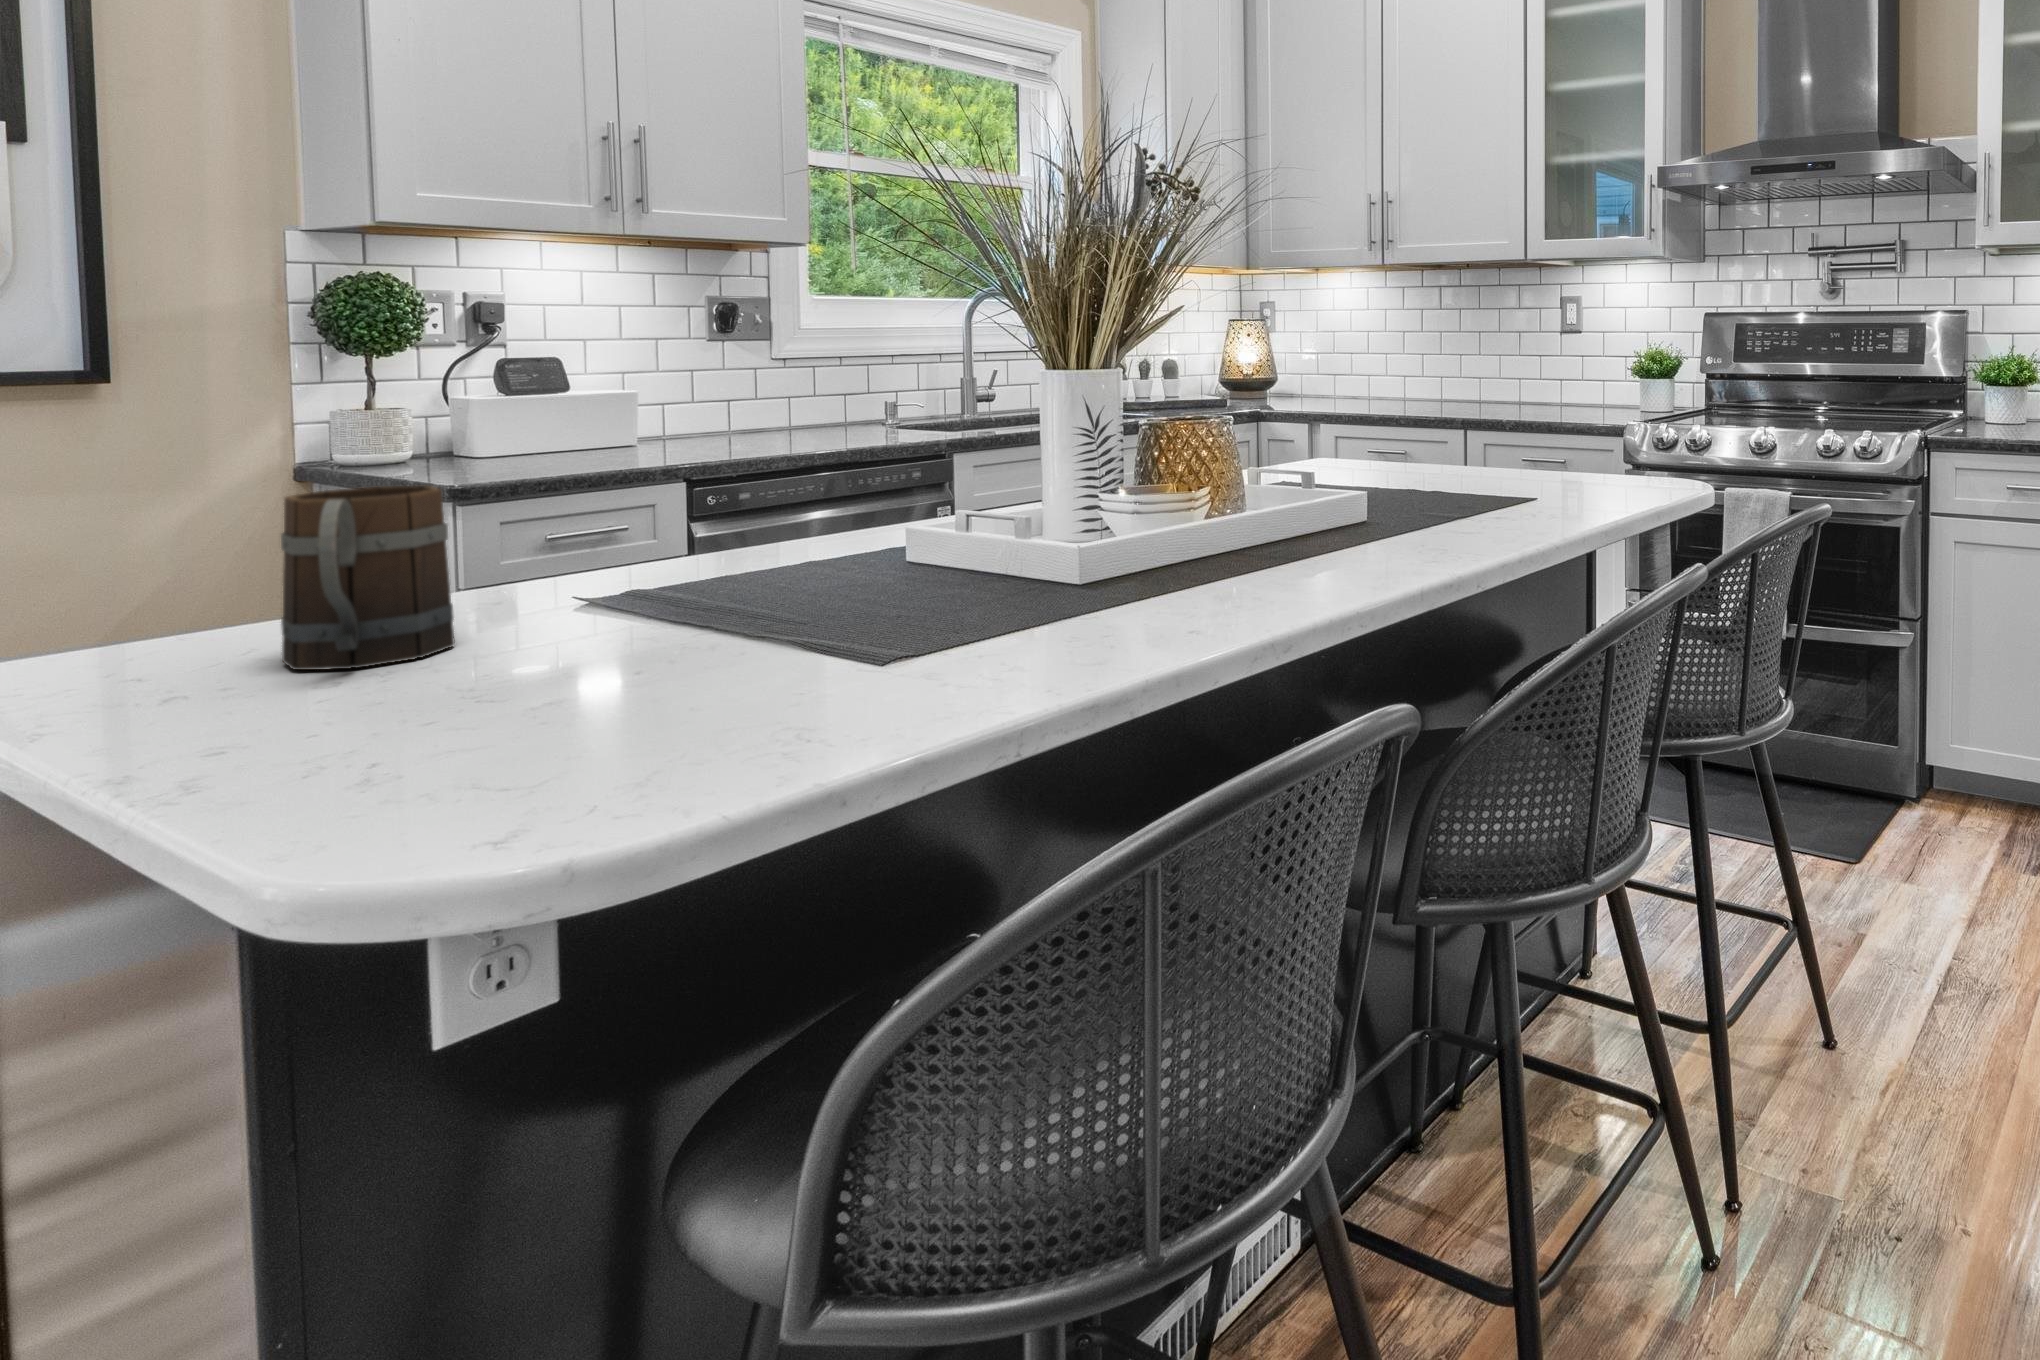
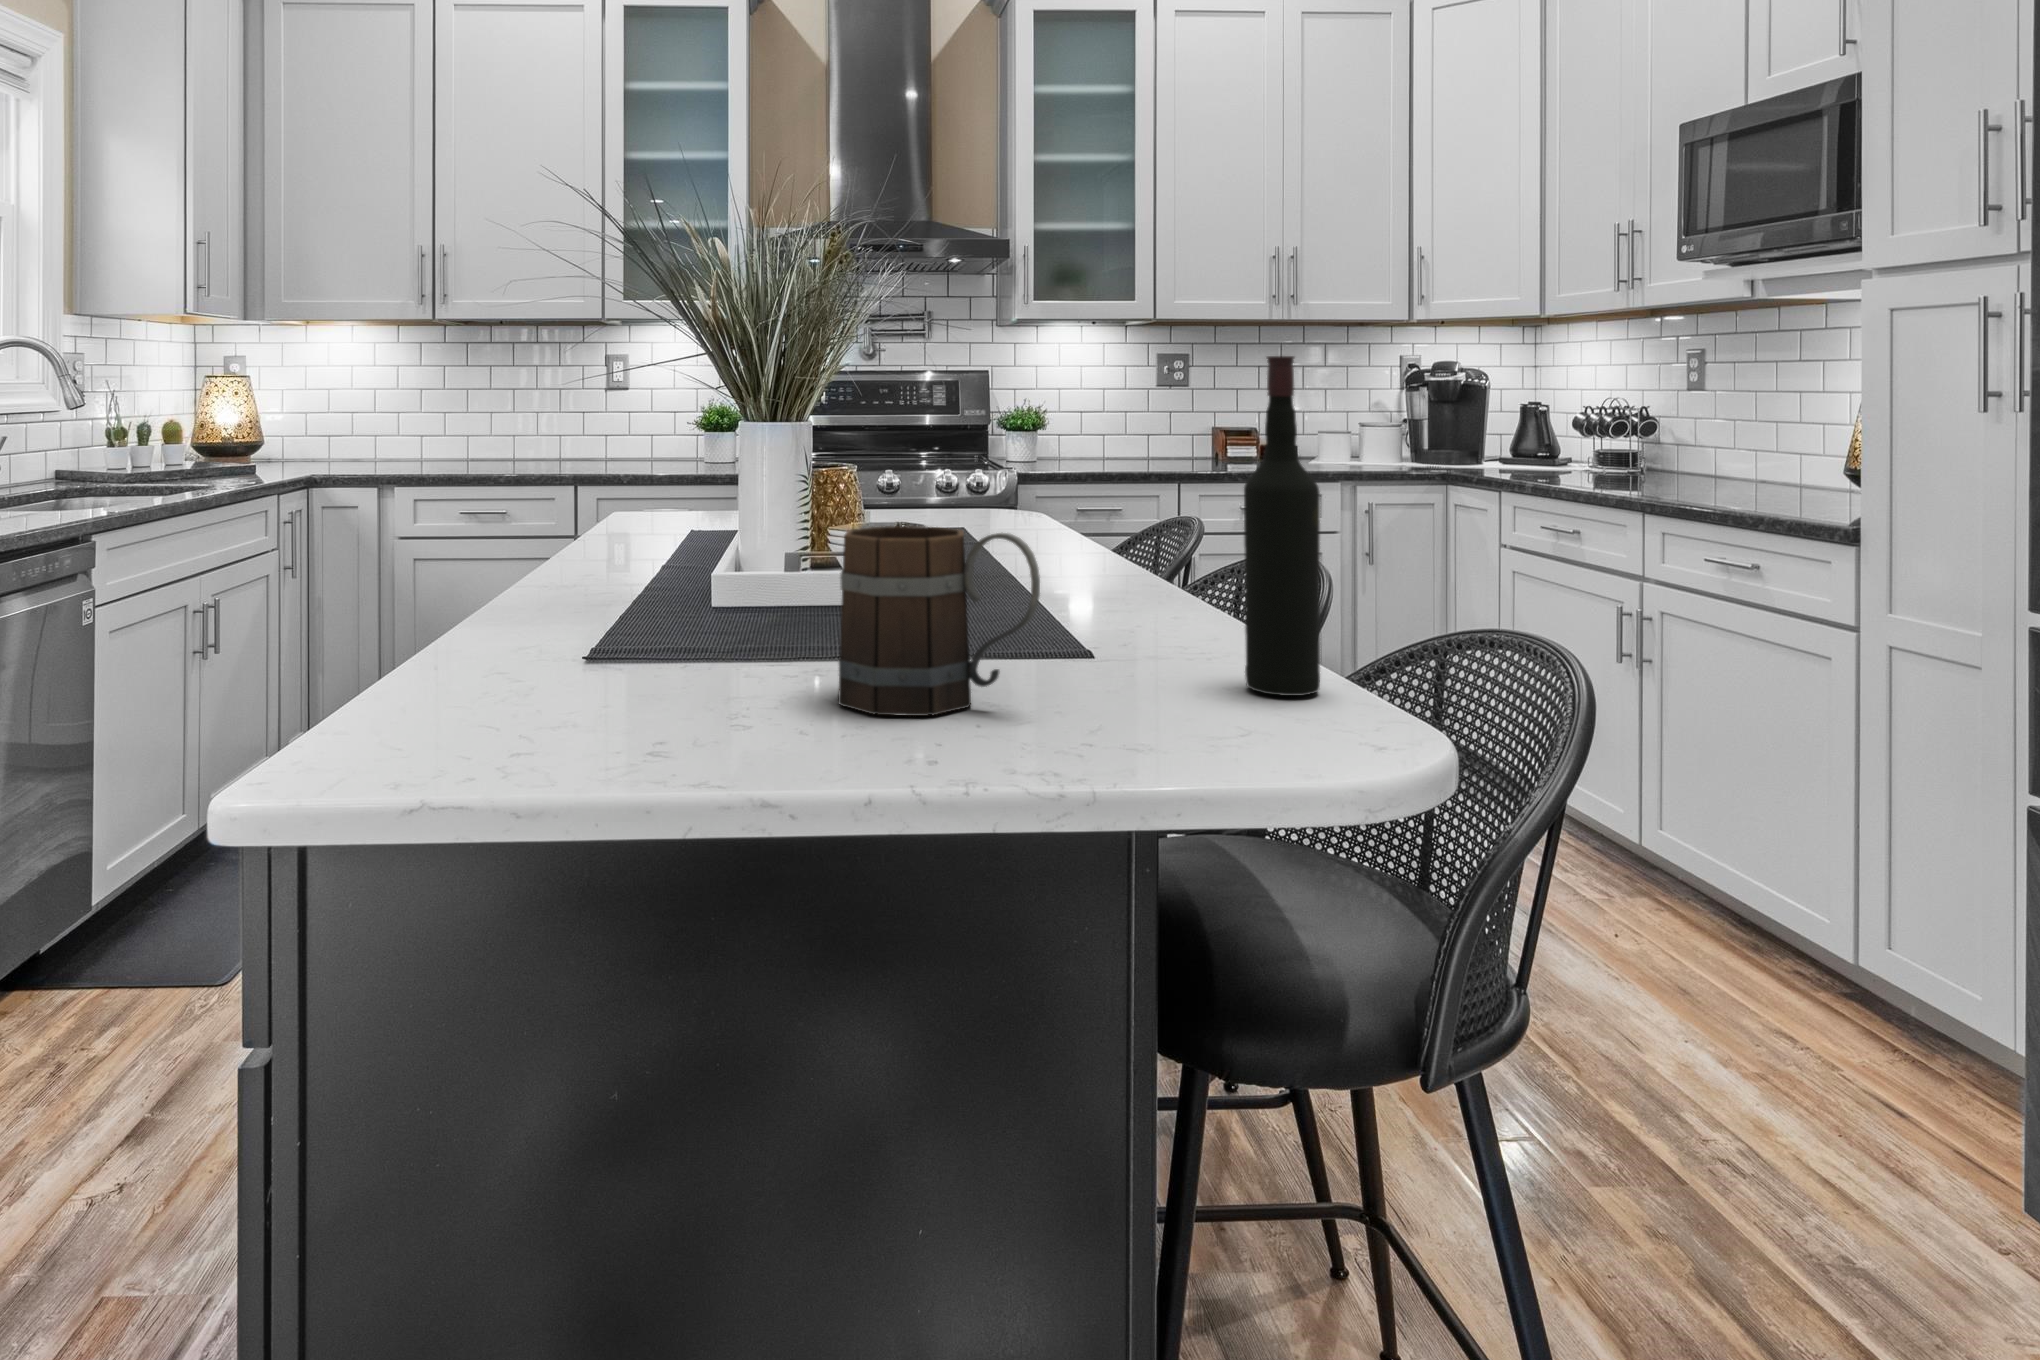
wine bottle: none [506,319,617,713] -> present [1244,356,1320,696]

